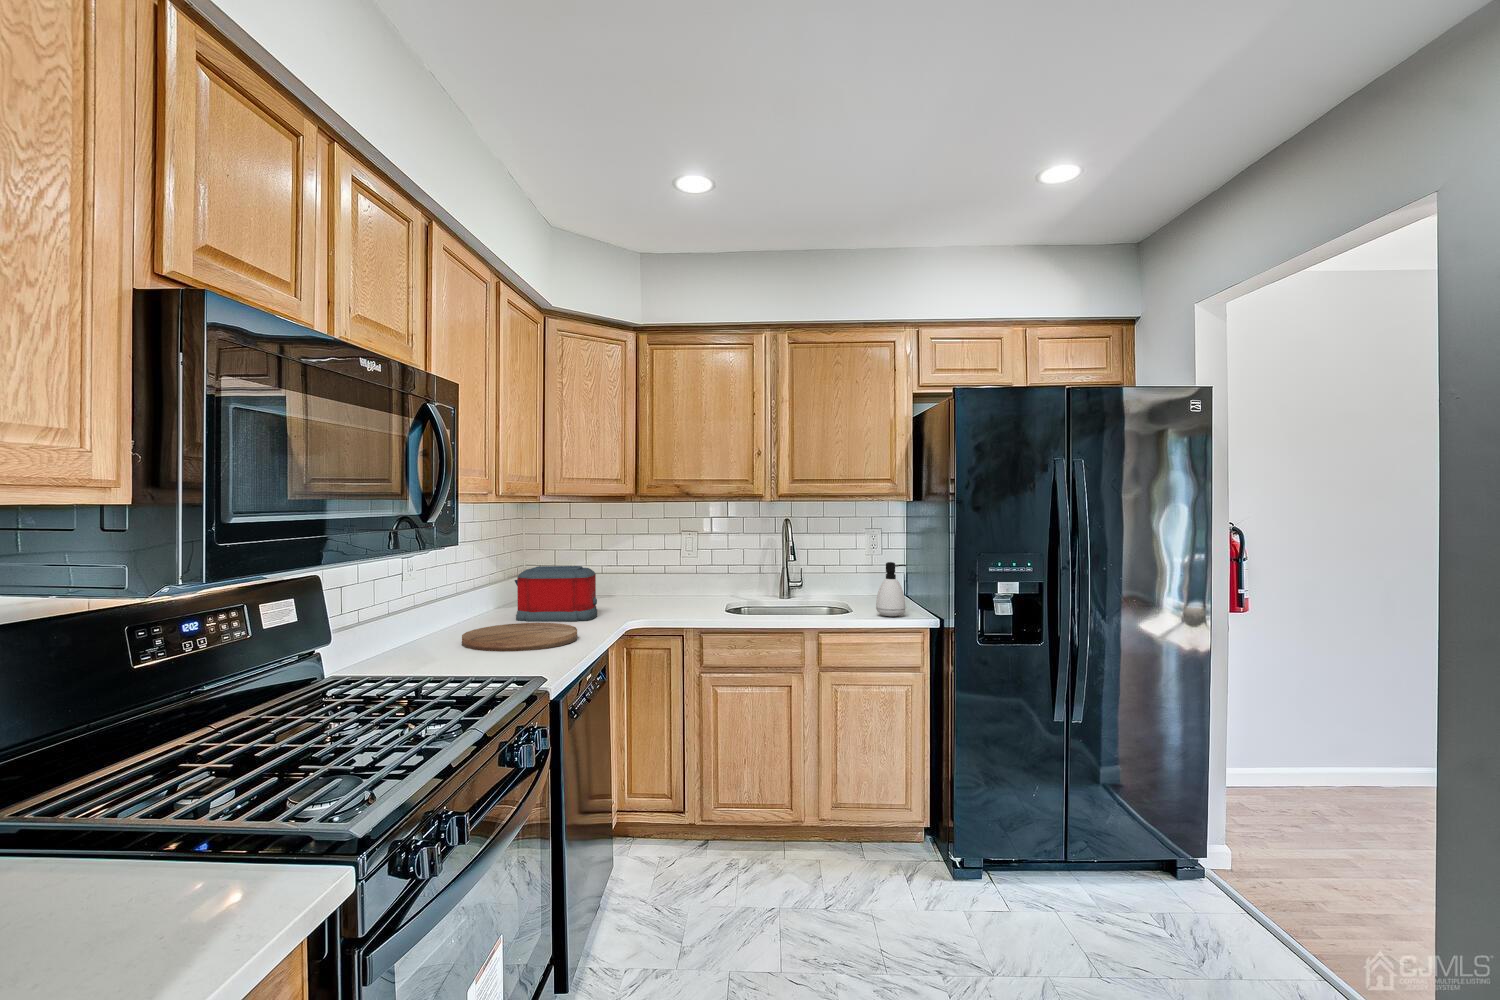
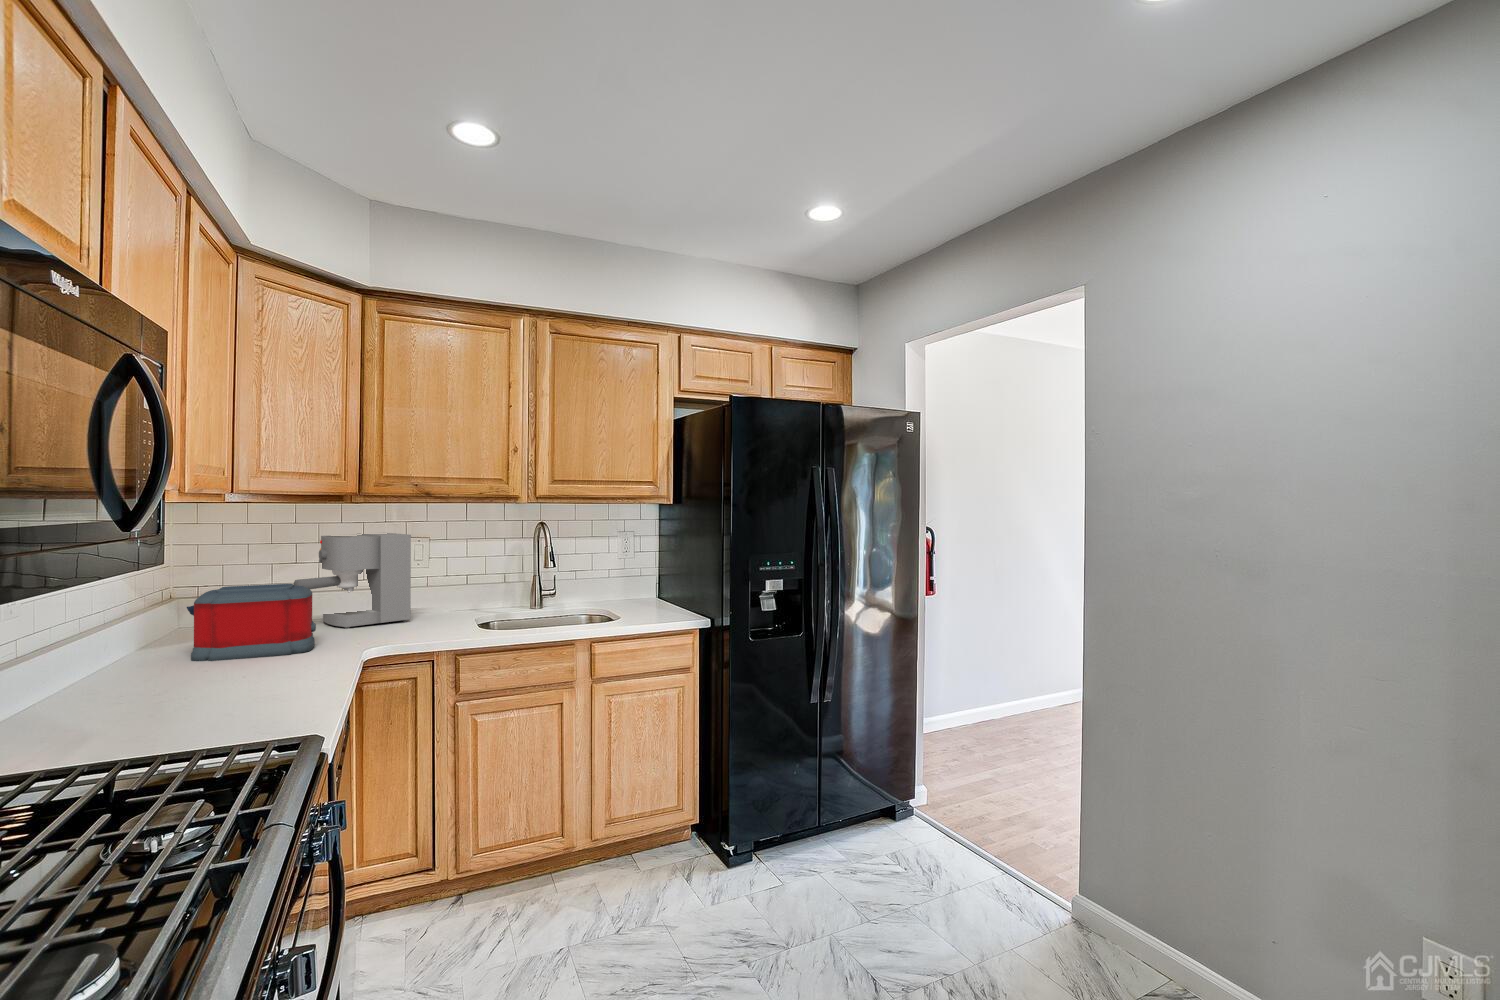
coffee maker: none [592,527,678,606] -> present [293,533,411,629]
soap dispenser: present [876,562,906,616] -> none [646,565,676,619]
cutting board: present [462,623,577,652] -> none [126,660,314,711]

